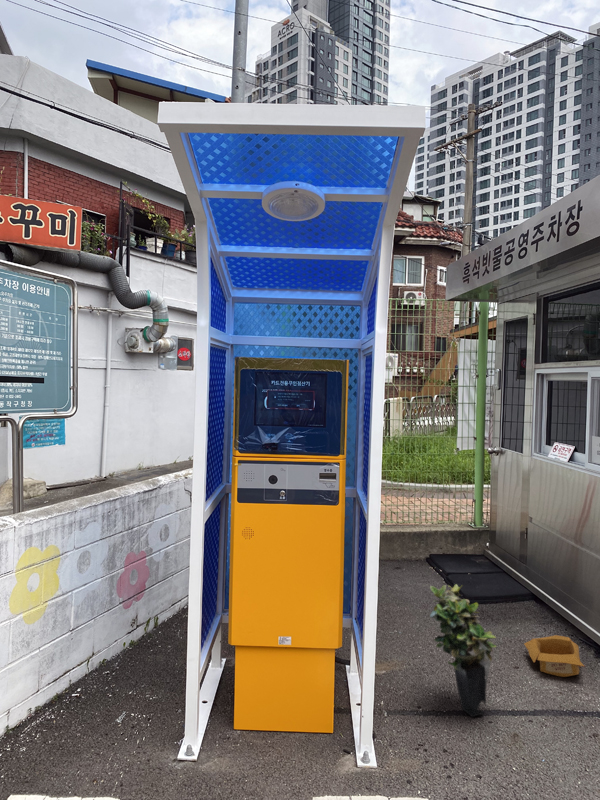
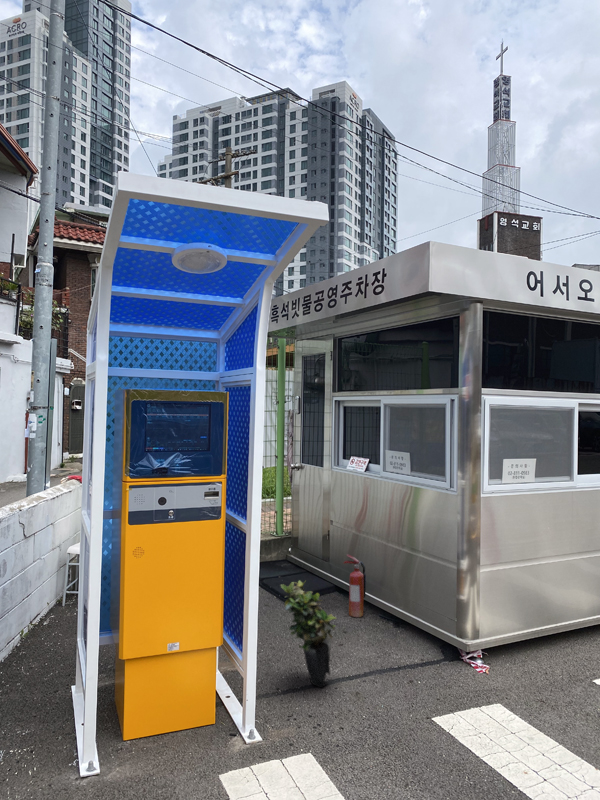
fire extinguisher: none [536,559,567,637] -> present [343,554,366,617]
cardboard box: present [524,635,585,677] -> none [341,614,390,645]

